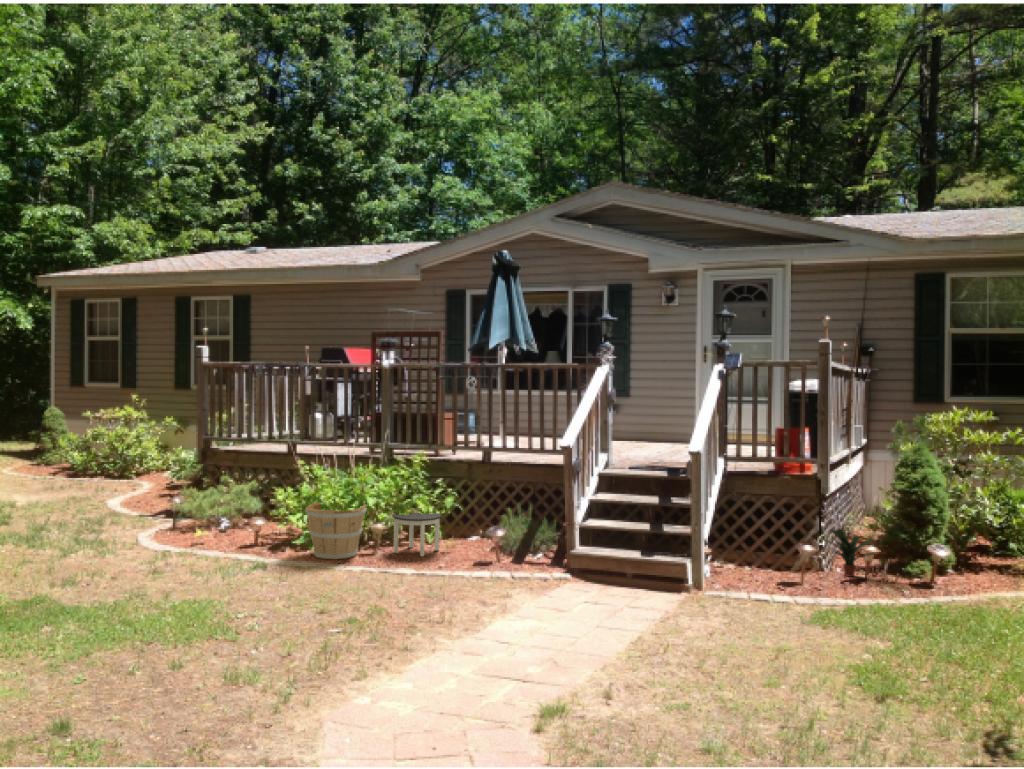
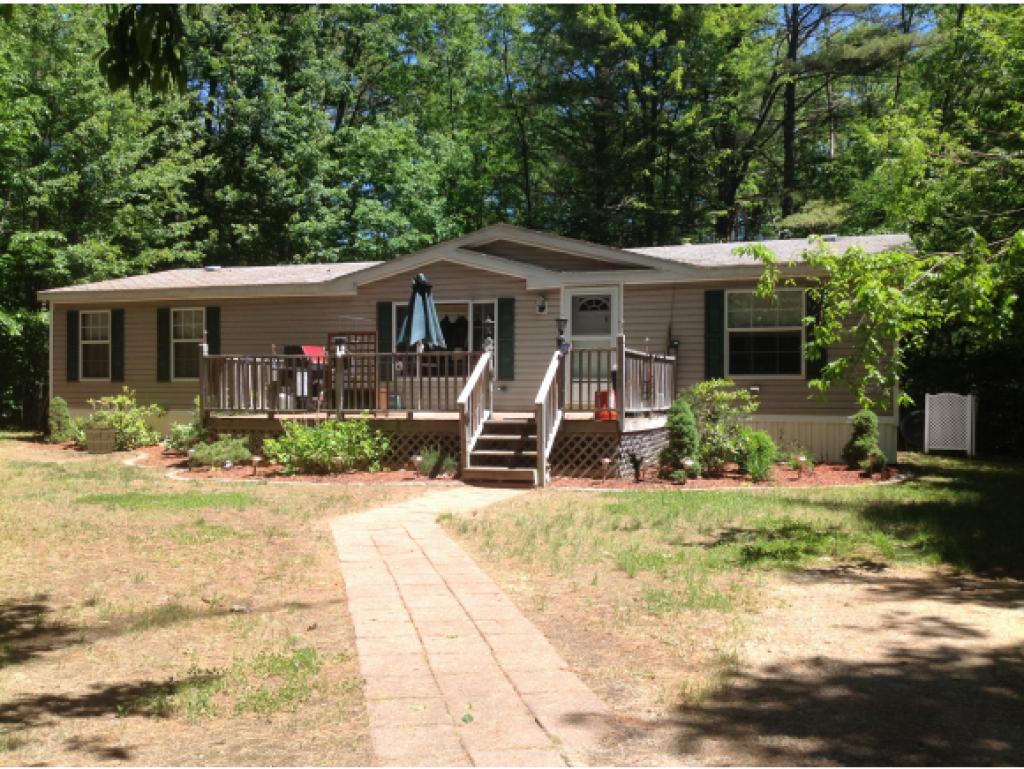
wooden bucket: present [306,502,366,560] -> present [84,427,117,454]
round table: present [393,513,441,556] -> none [348,451,380,478]

